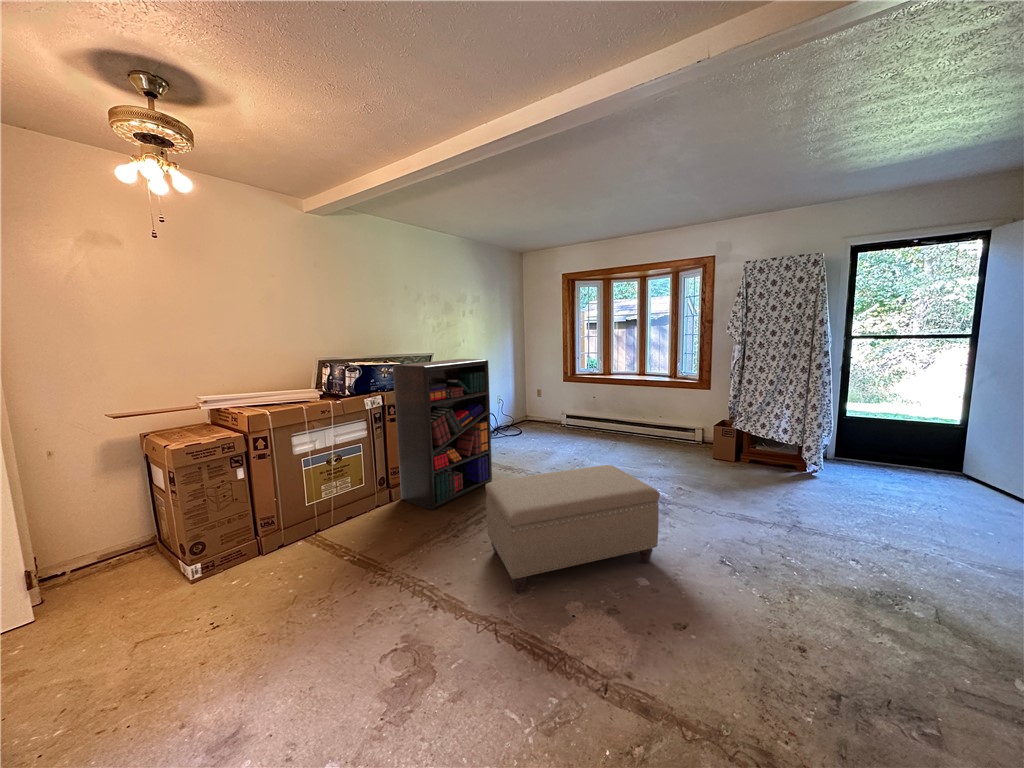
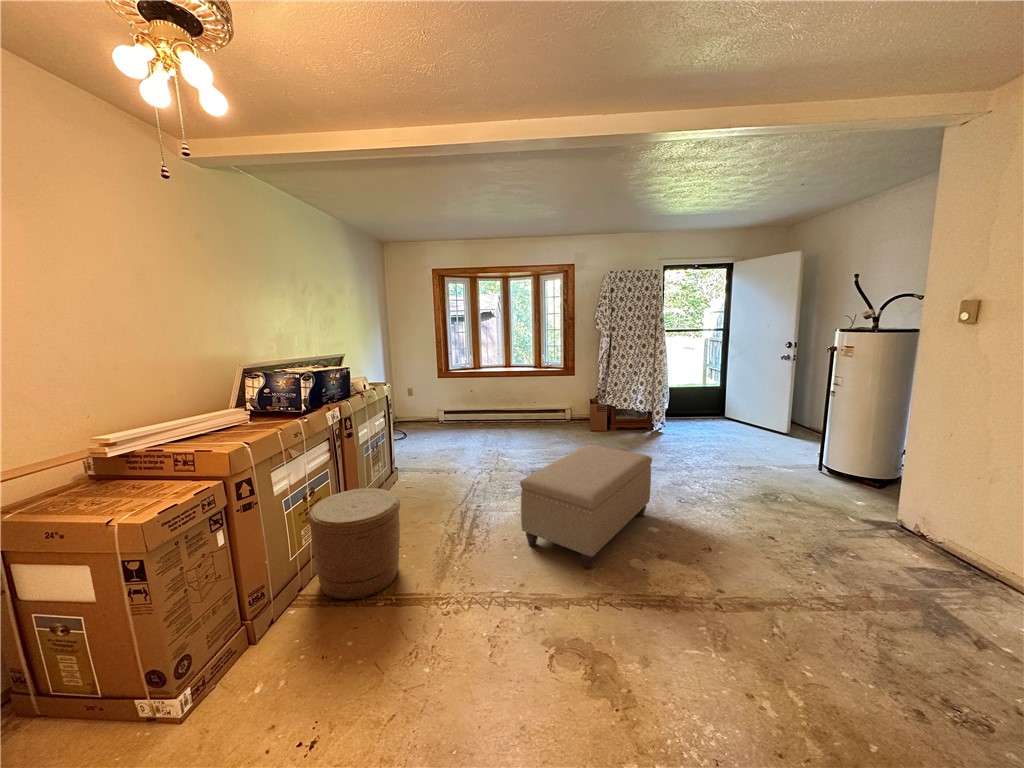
bookshelf: present [393,359,492,509] -> none [352,357,442,528]
woven basket: none [313,463,387,549] -> present [308,488,400,600]

